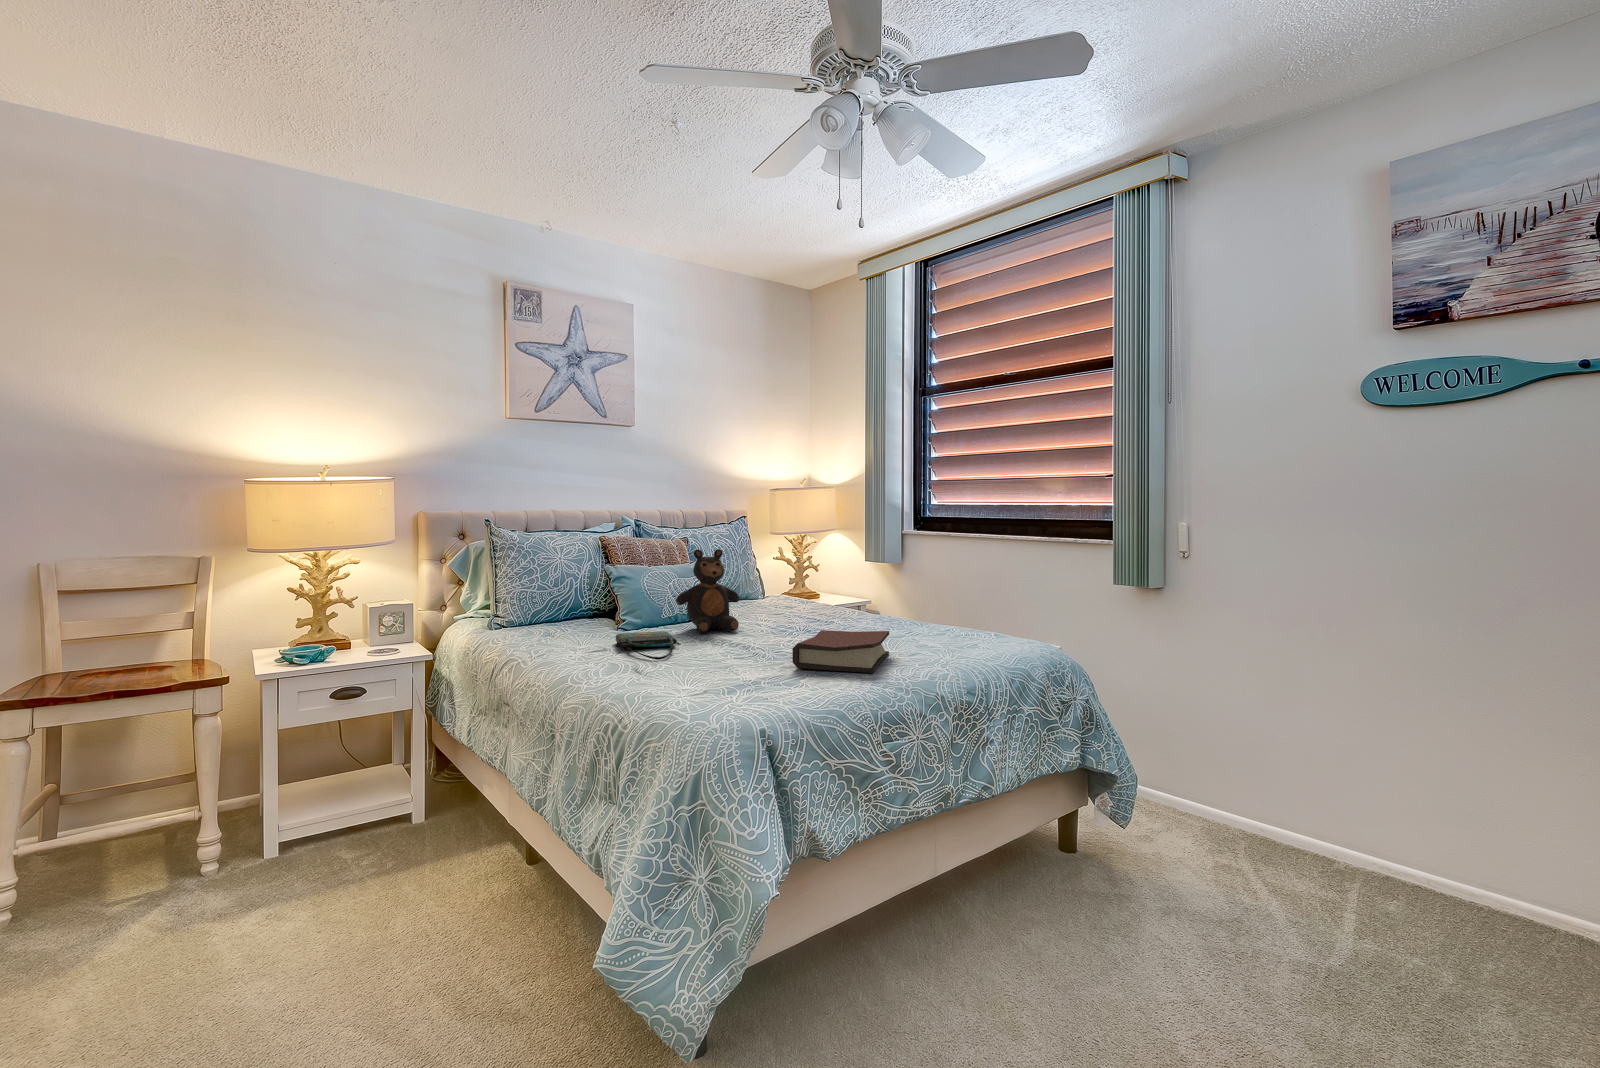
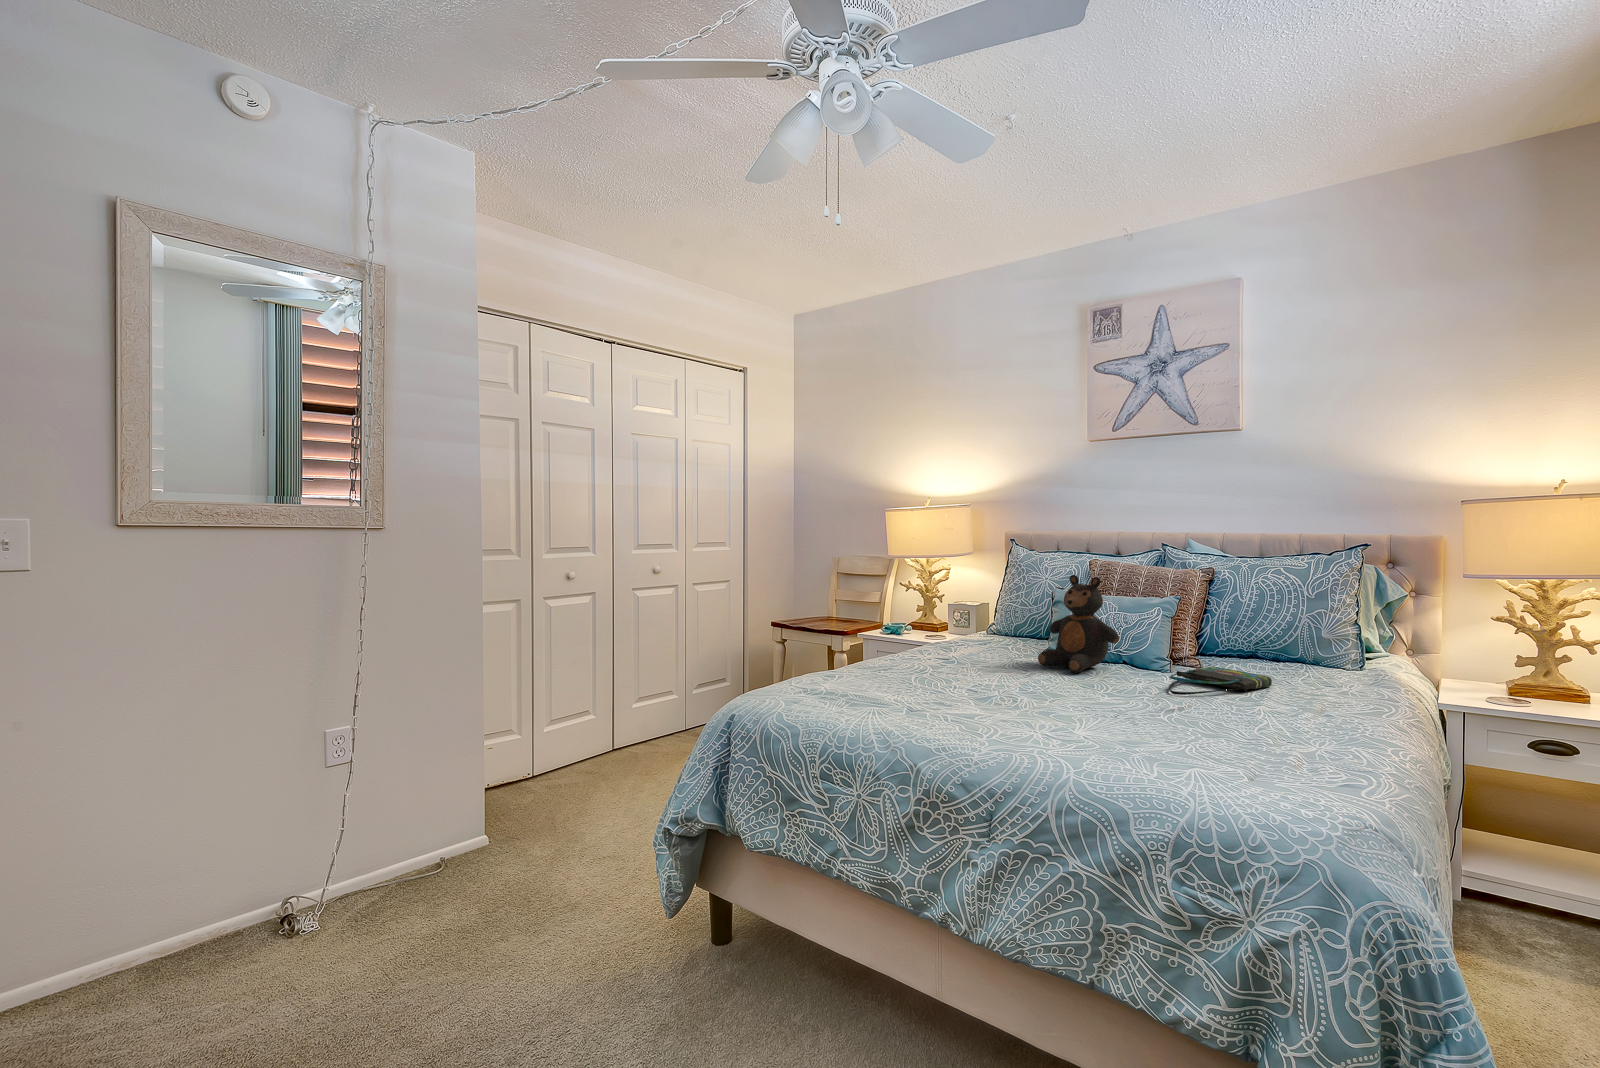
hardback book: present [792,630,889,673] -> none [909,672,1039,726]
tote bag: present [616,631,679,660] -> present [1169,667,1272,695]

